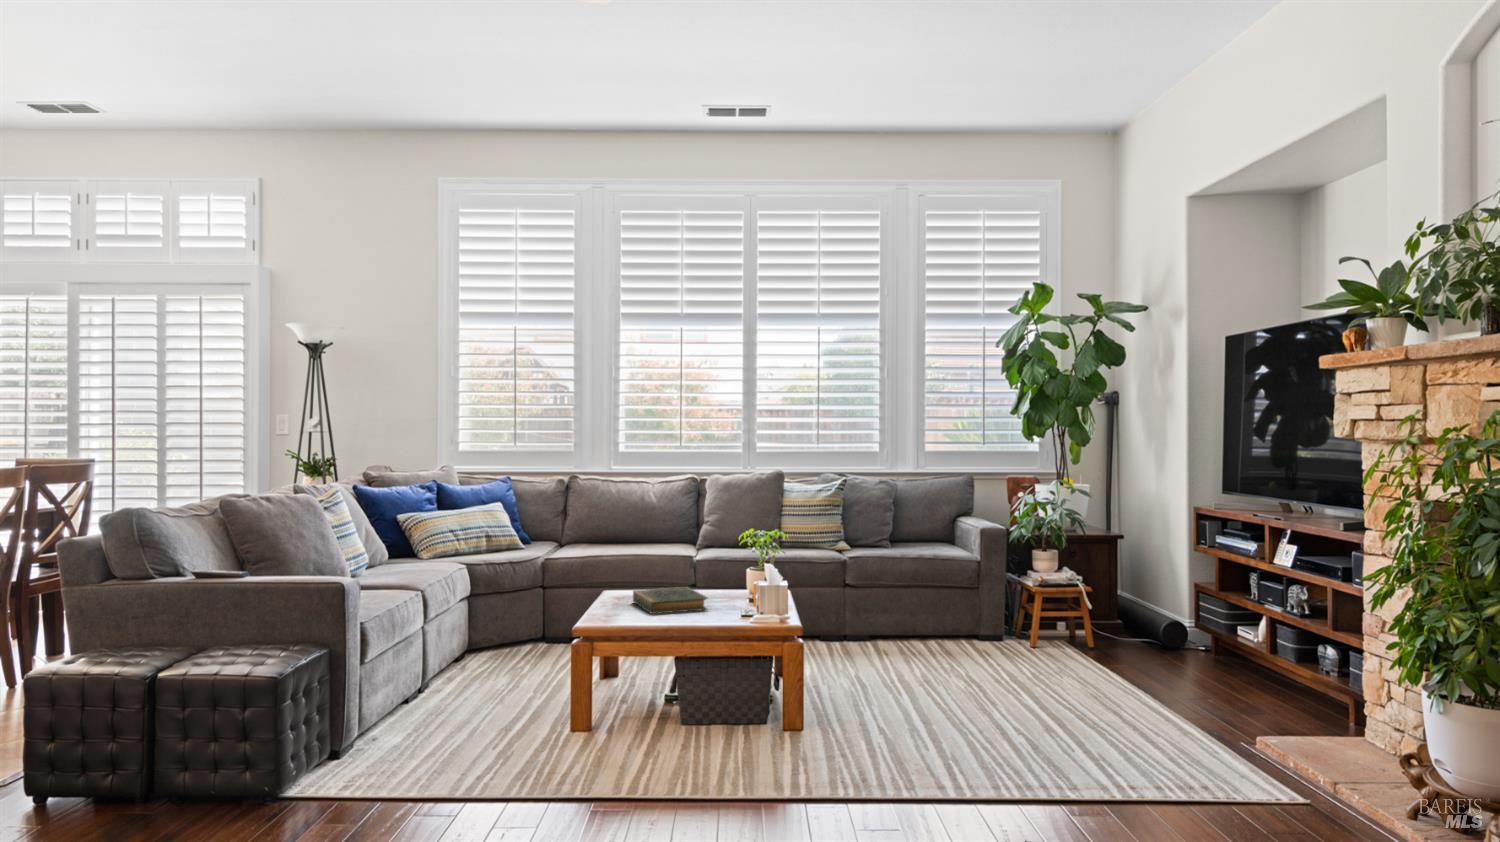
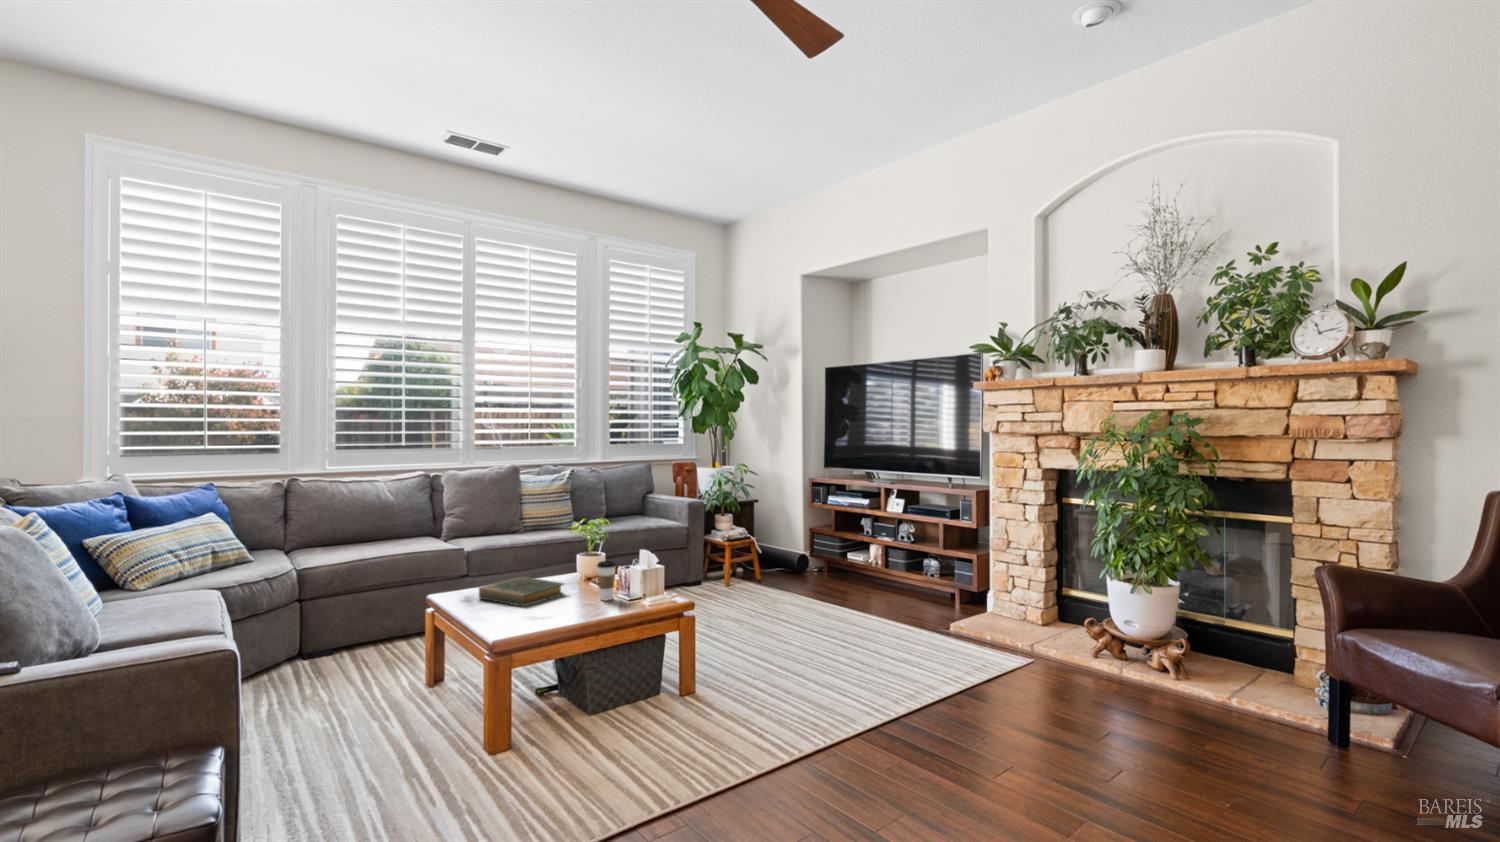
coffee cup: none [720,576,741,620] -> present [597,561,616,601]

